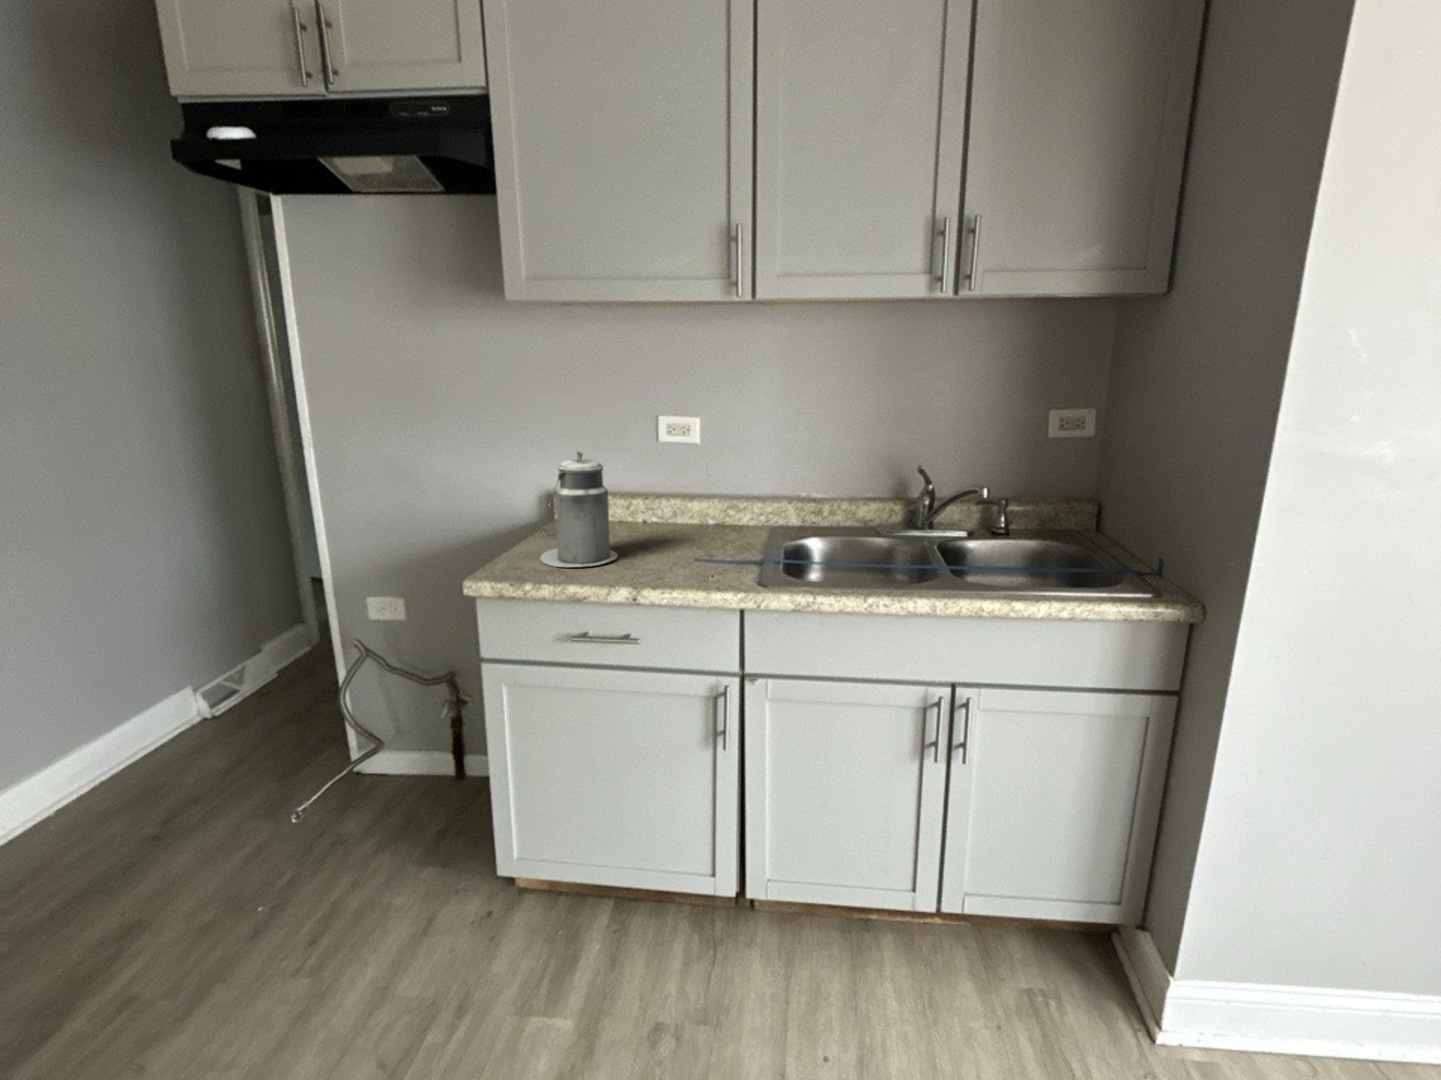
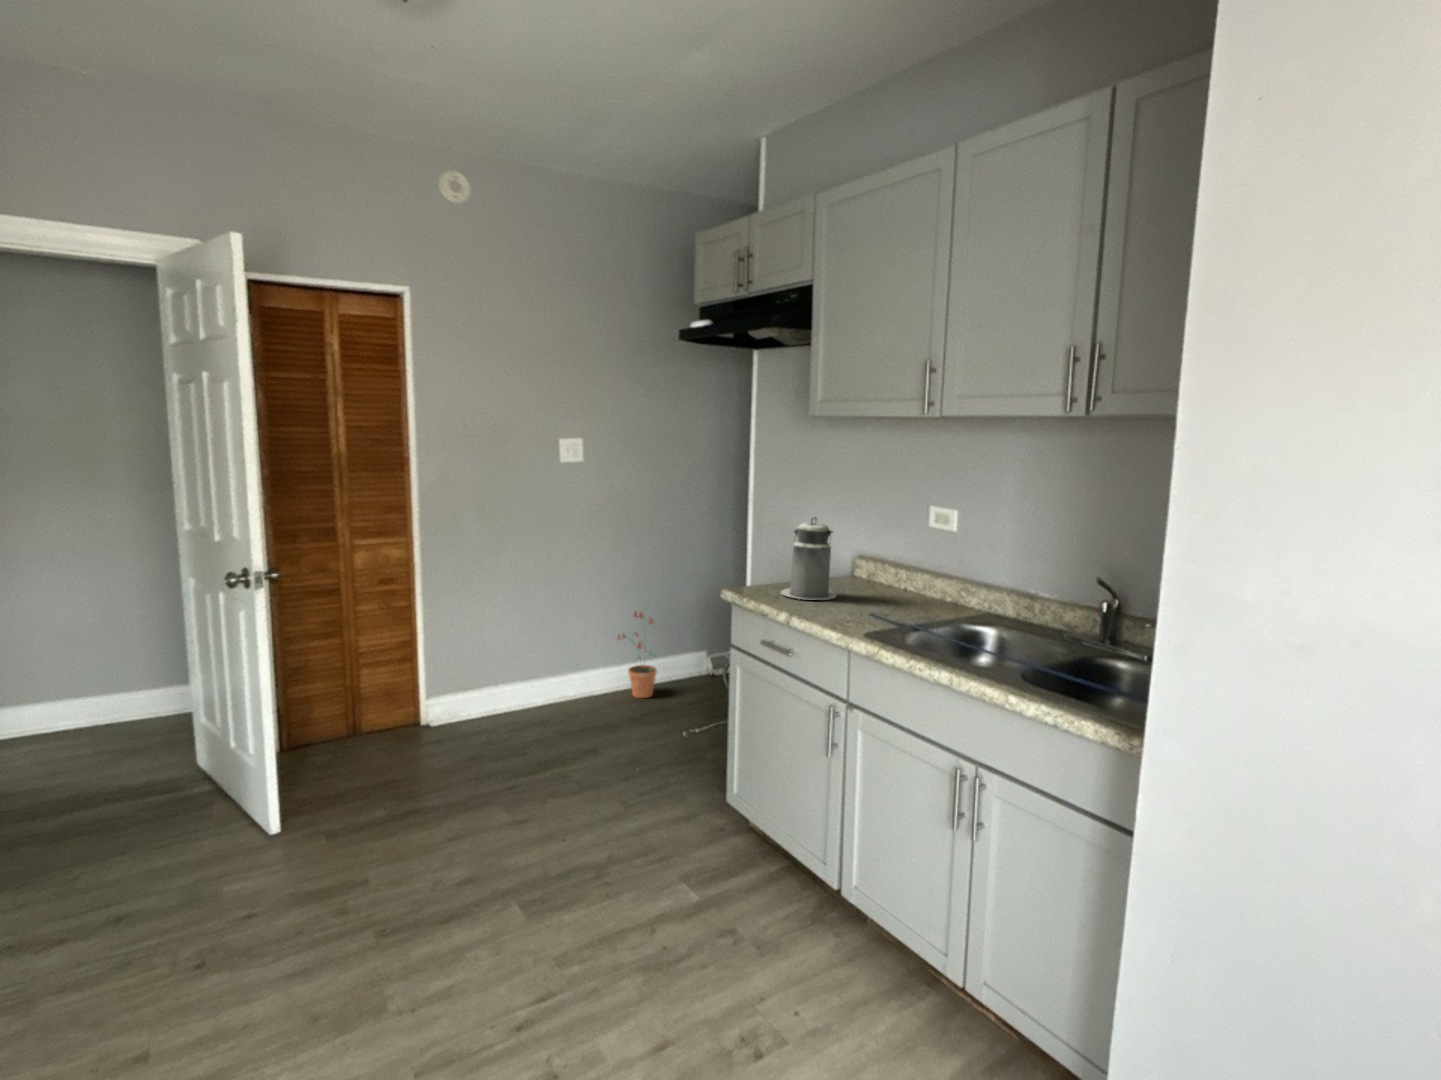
potted plant: none [29,665,134,807] -> present [617,611,657,698]

